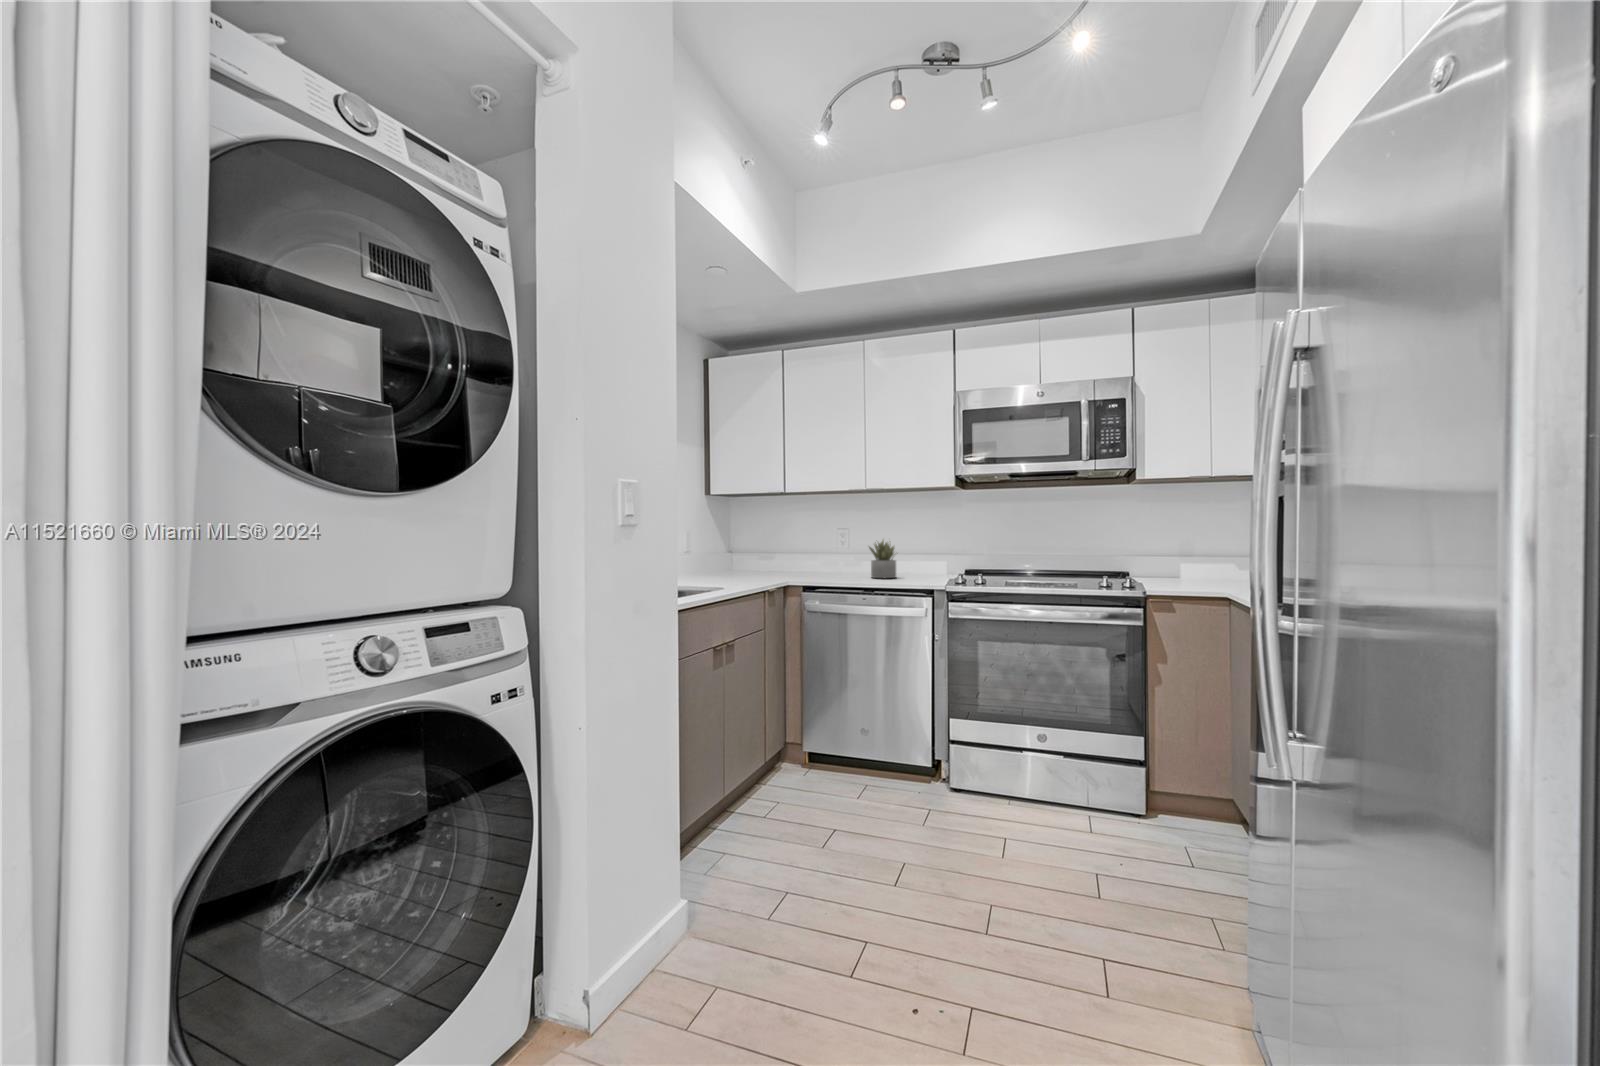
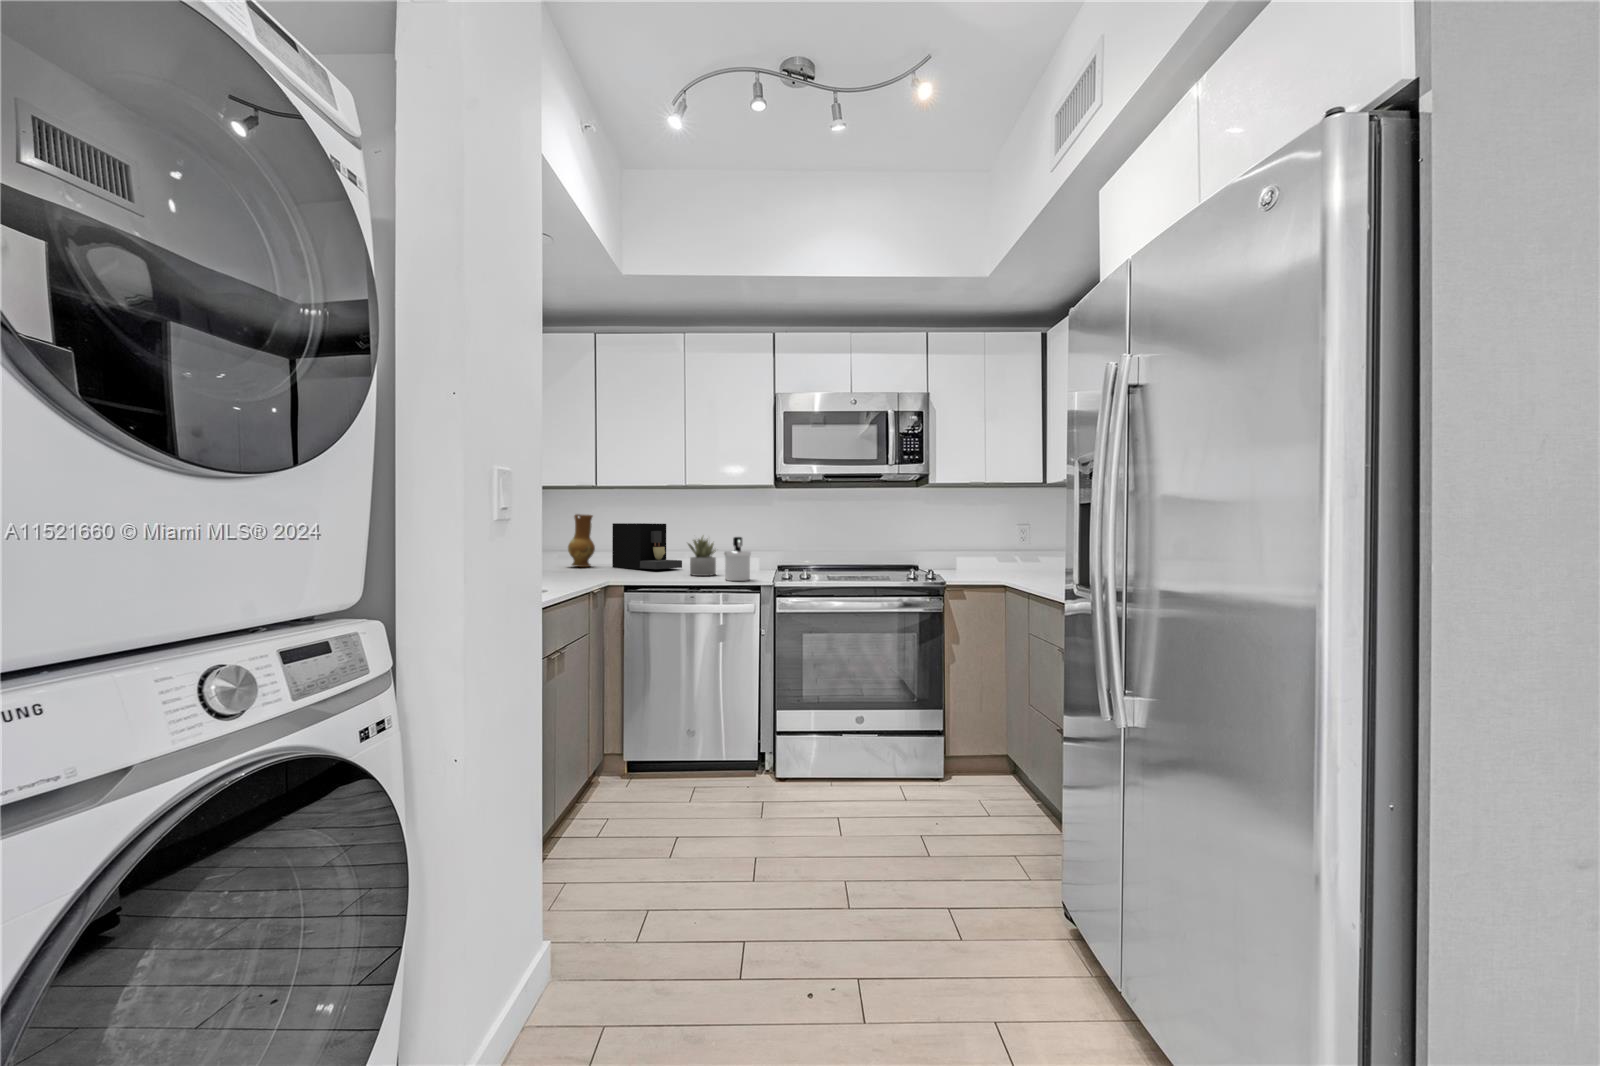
ceramic jug: none [770,520,794,569] -> present [568,514,595,567]
coffee maker: none [809,528,870,571] -> present [612,523,682,569]
soap dispenser: none [899,540,926,584] -> present [724,537,751,581]

